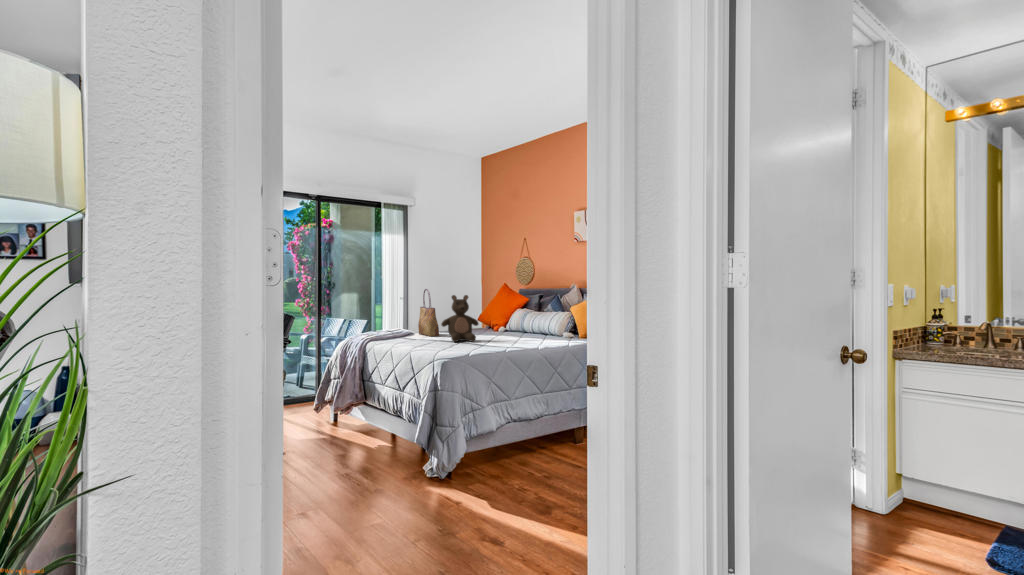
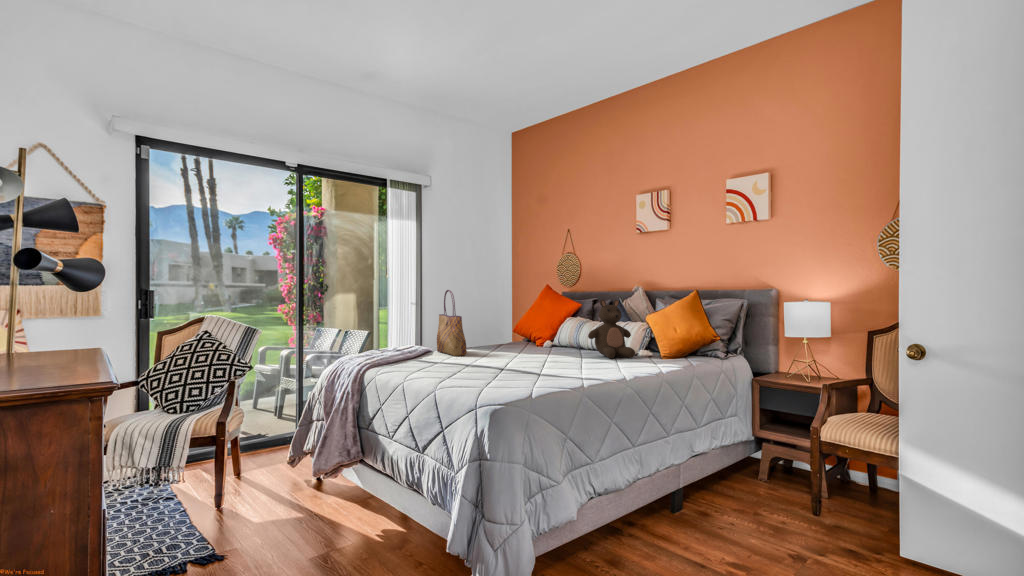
stuffed bear: present [441,295,478,342] -> present [588,300,635,358]

